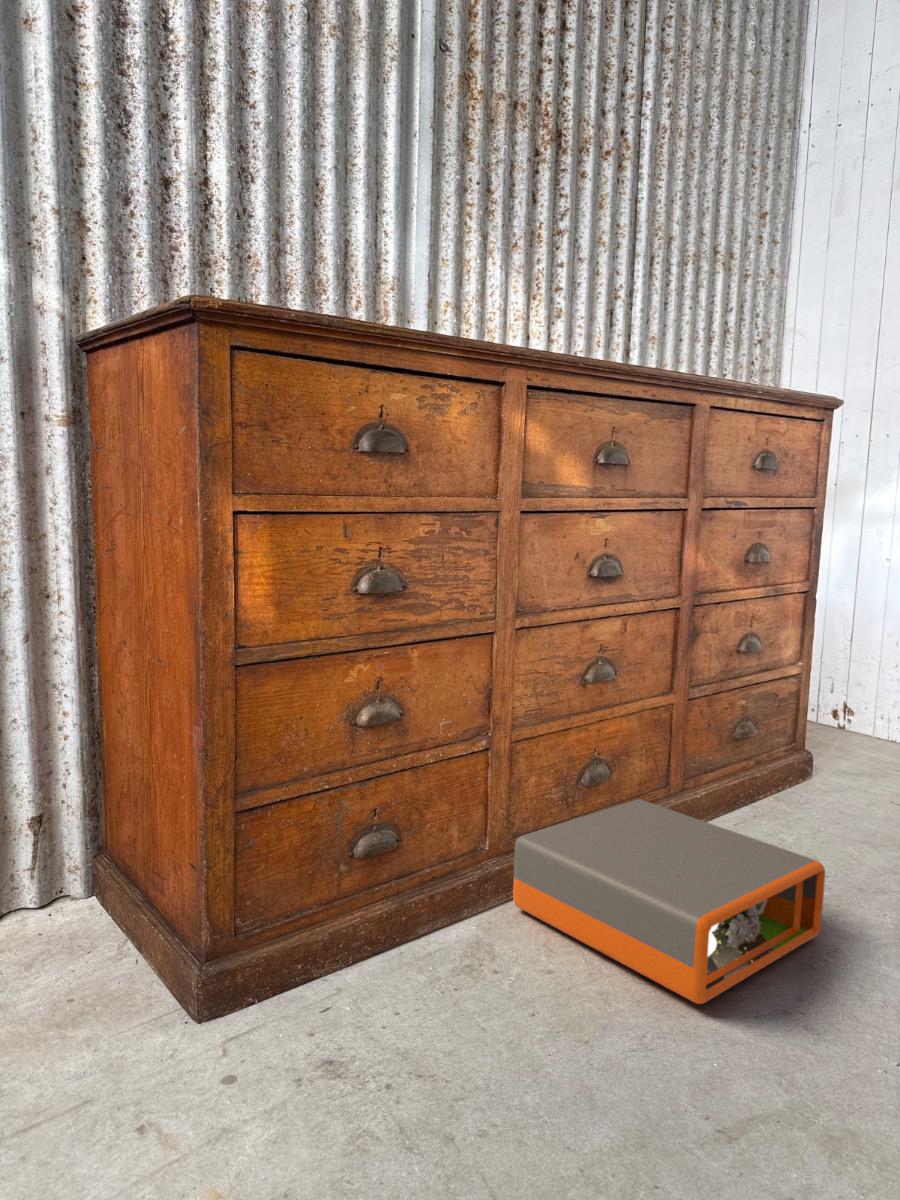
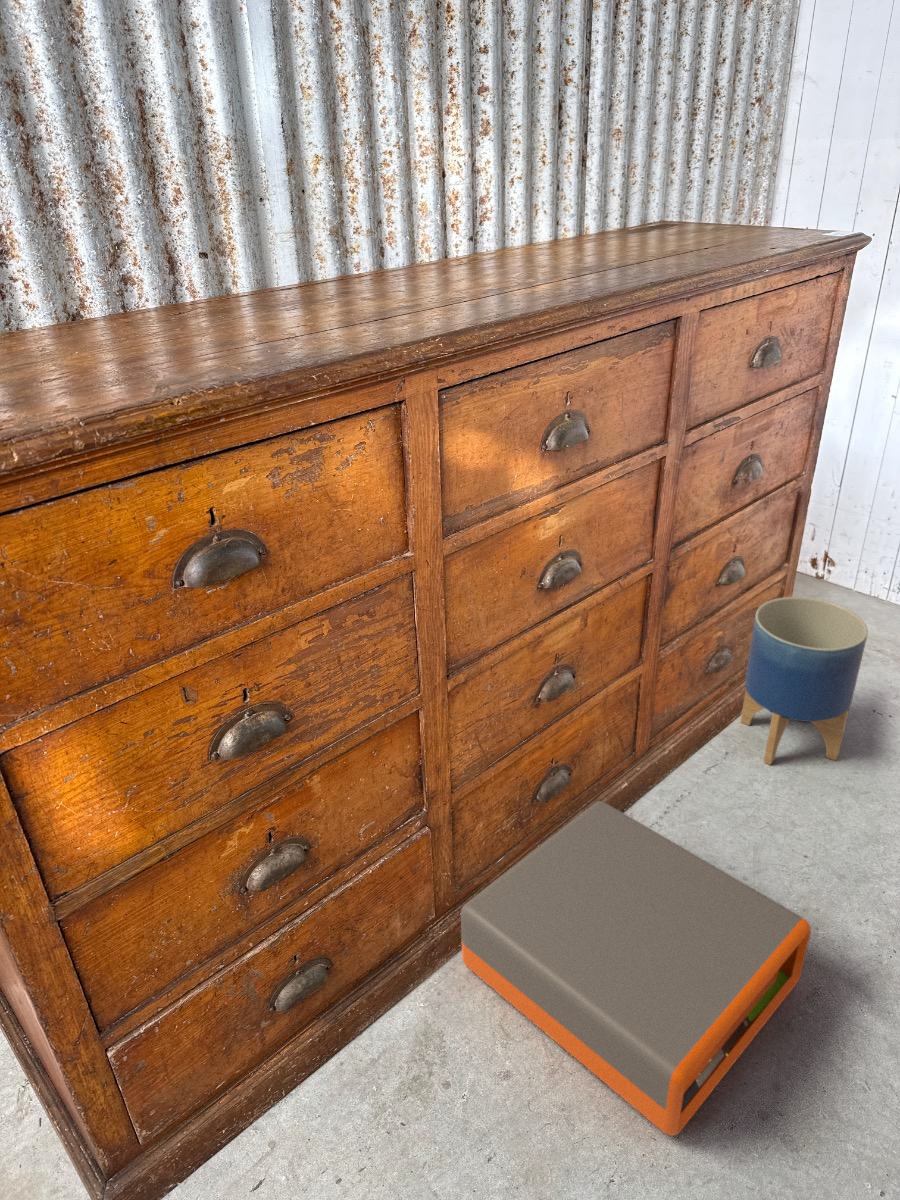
planter: none [769,681,872,825] -> present [741,597,868,765]

